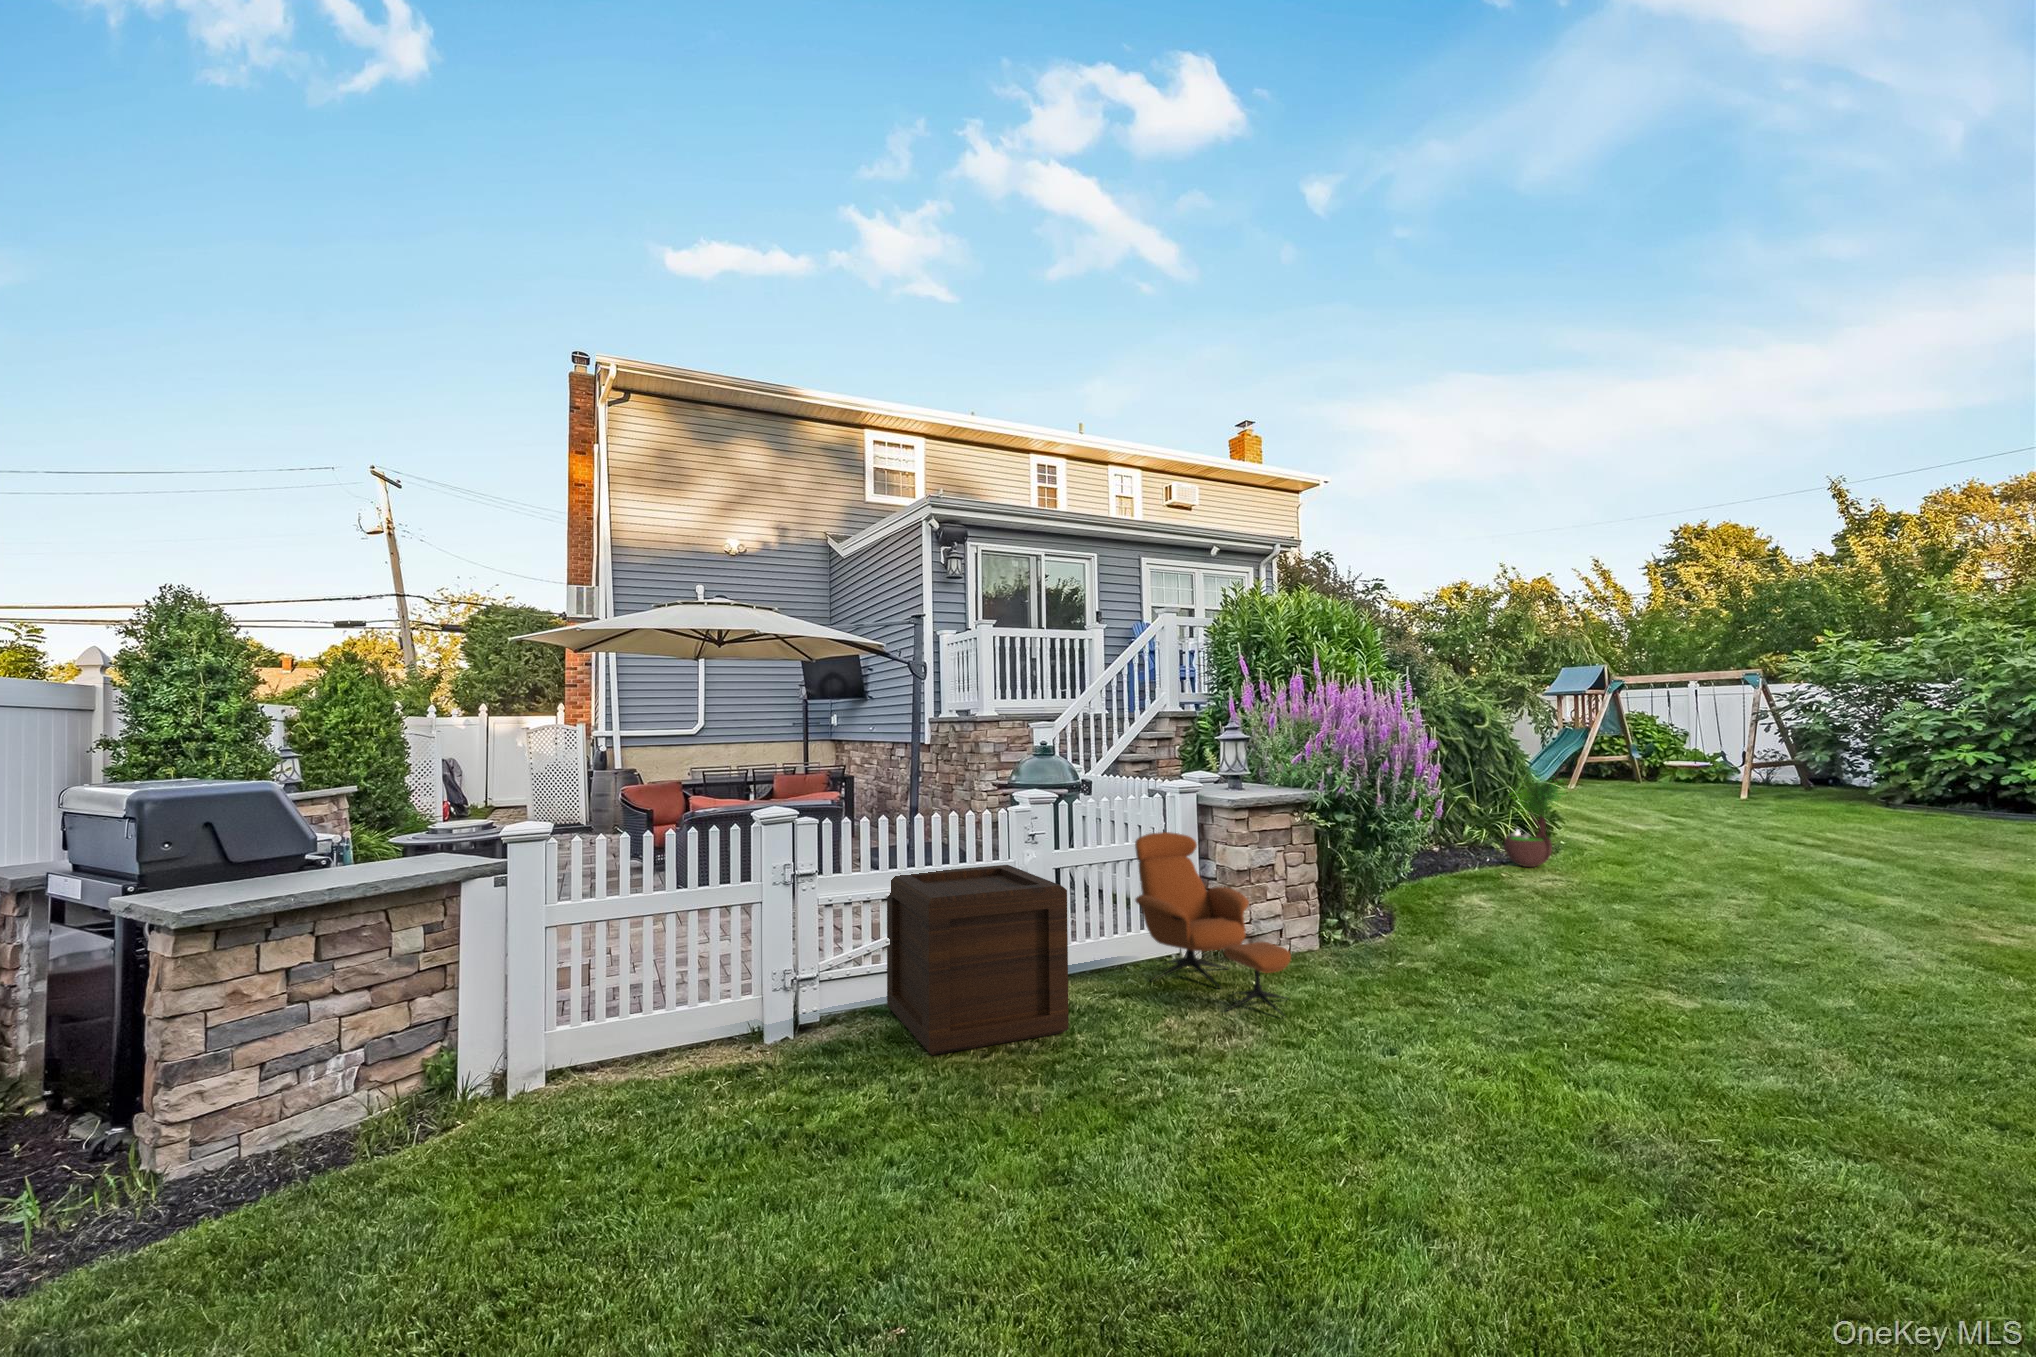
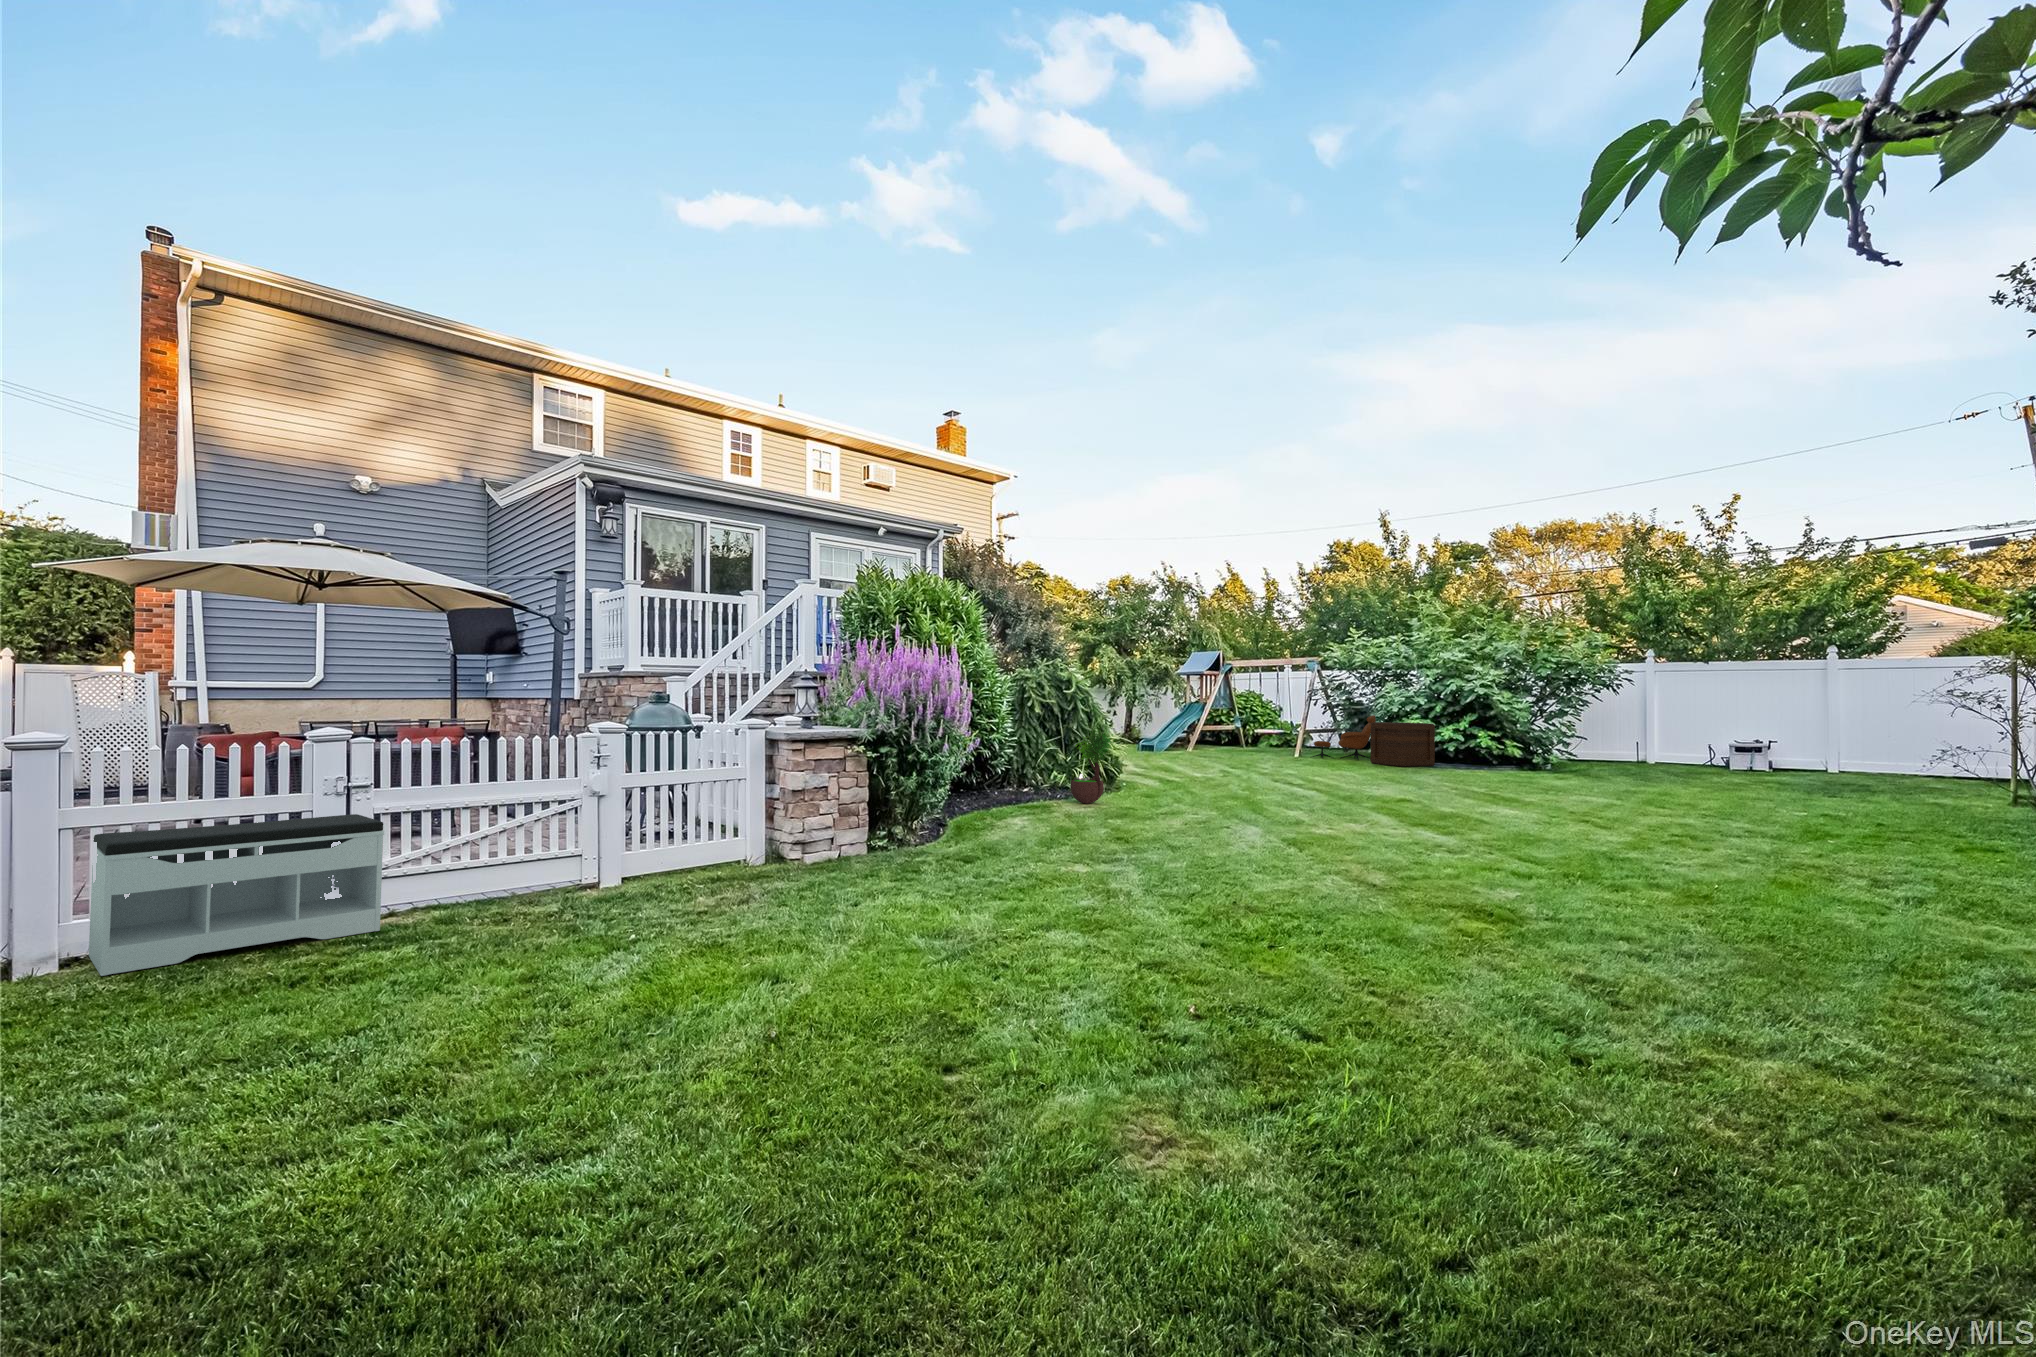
lounge chair: present [1135,832,1291,1017] -> present [1312,715,1376,760]
wooden crate: present [887,865,1069,1055] -> present [1371,722,1435,767]
bench: none [567,909,838,1115] -> present [89,814,384,976]

